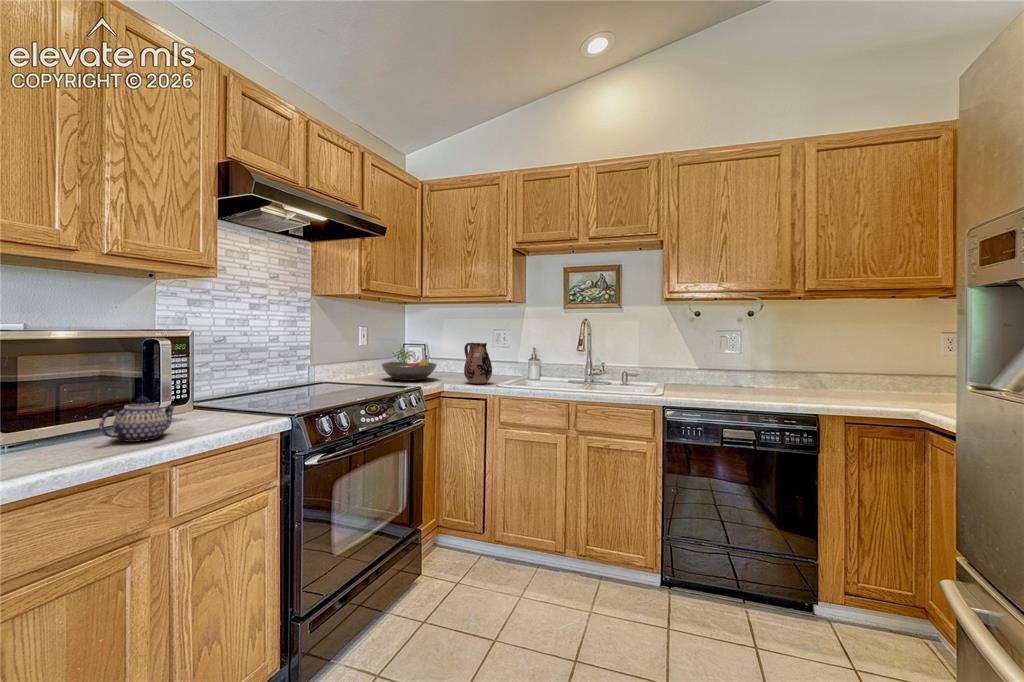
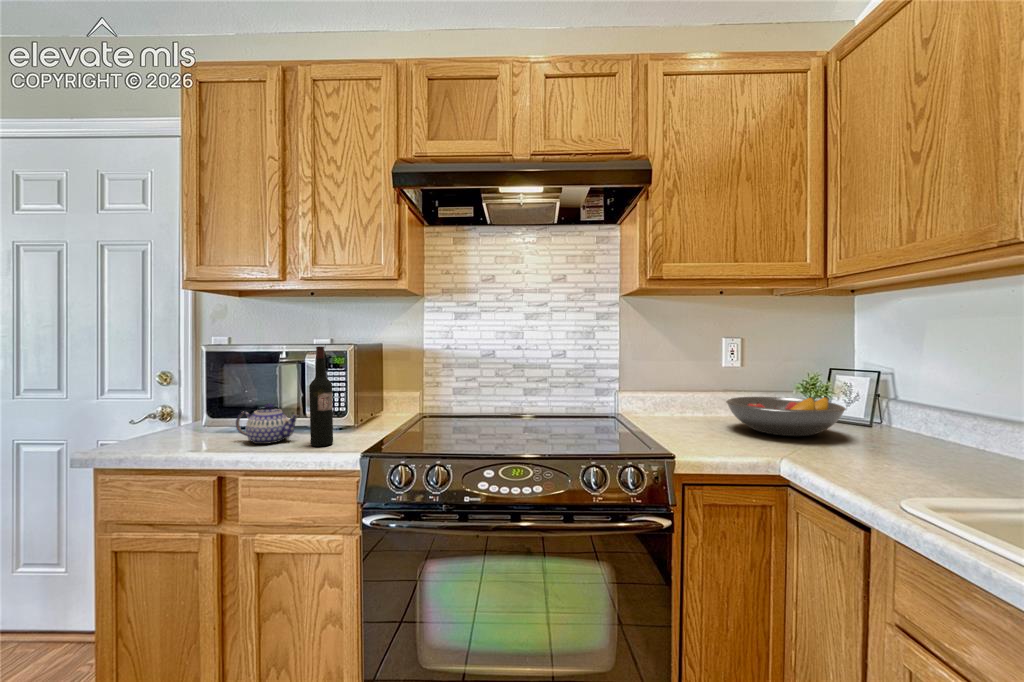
wine bottle: none [201,334,225,429] -> present [309,346,333,446]
ceramic pitcher: present [464,343,492,384] -> none [872,368,968,476]

